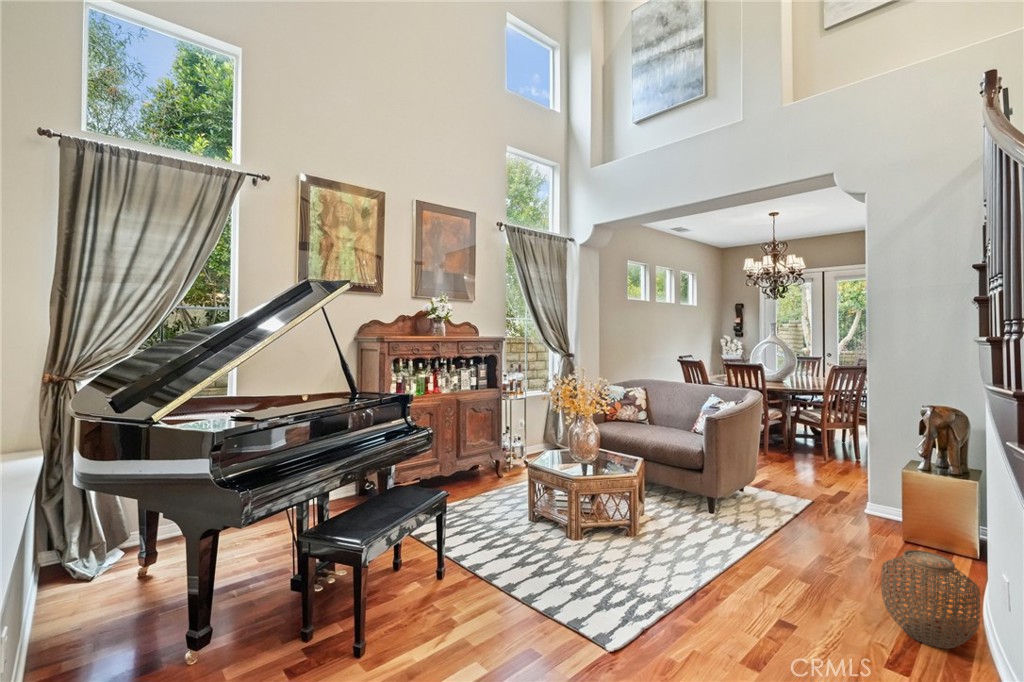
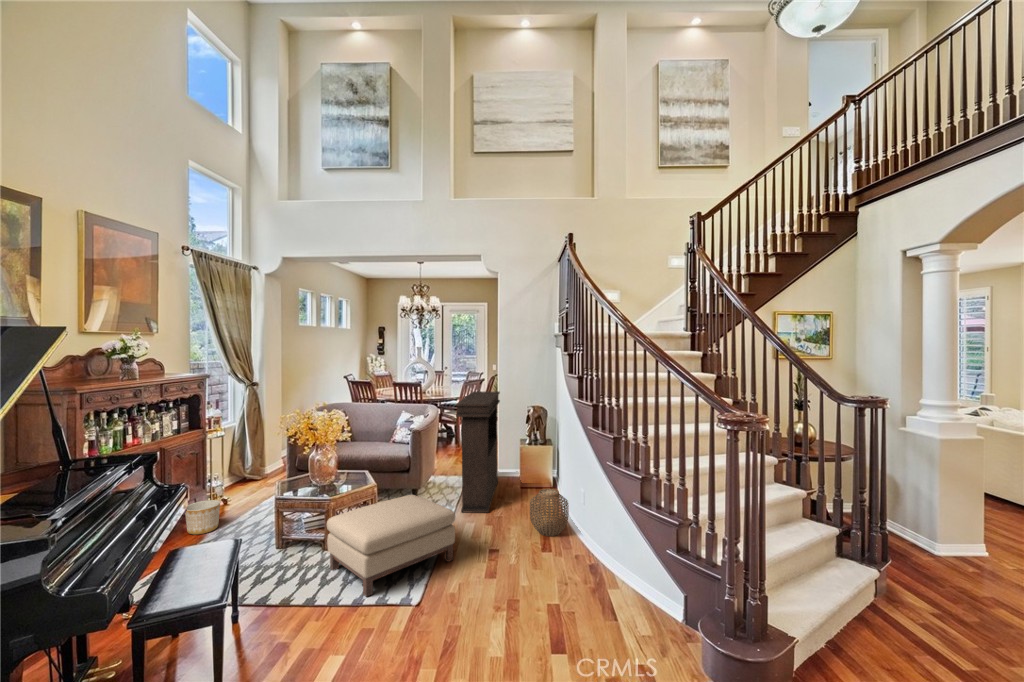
console table: none [759,374,868,561] -> present [456,391,500,513]
planter: none [474,457,503,487] -> present [185,500,220,535]
ottoman: none [552,497,714,610] -> present [327,495,455,597]

